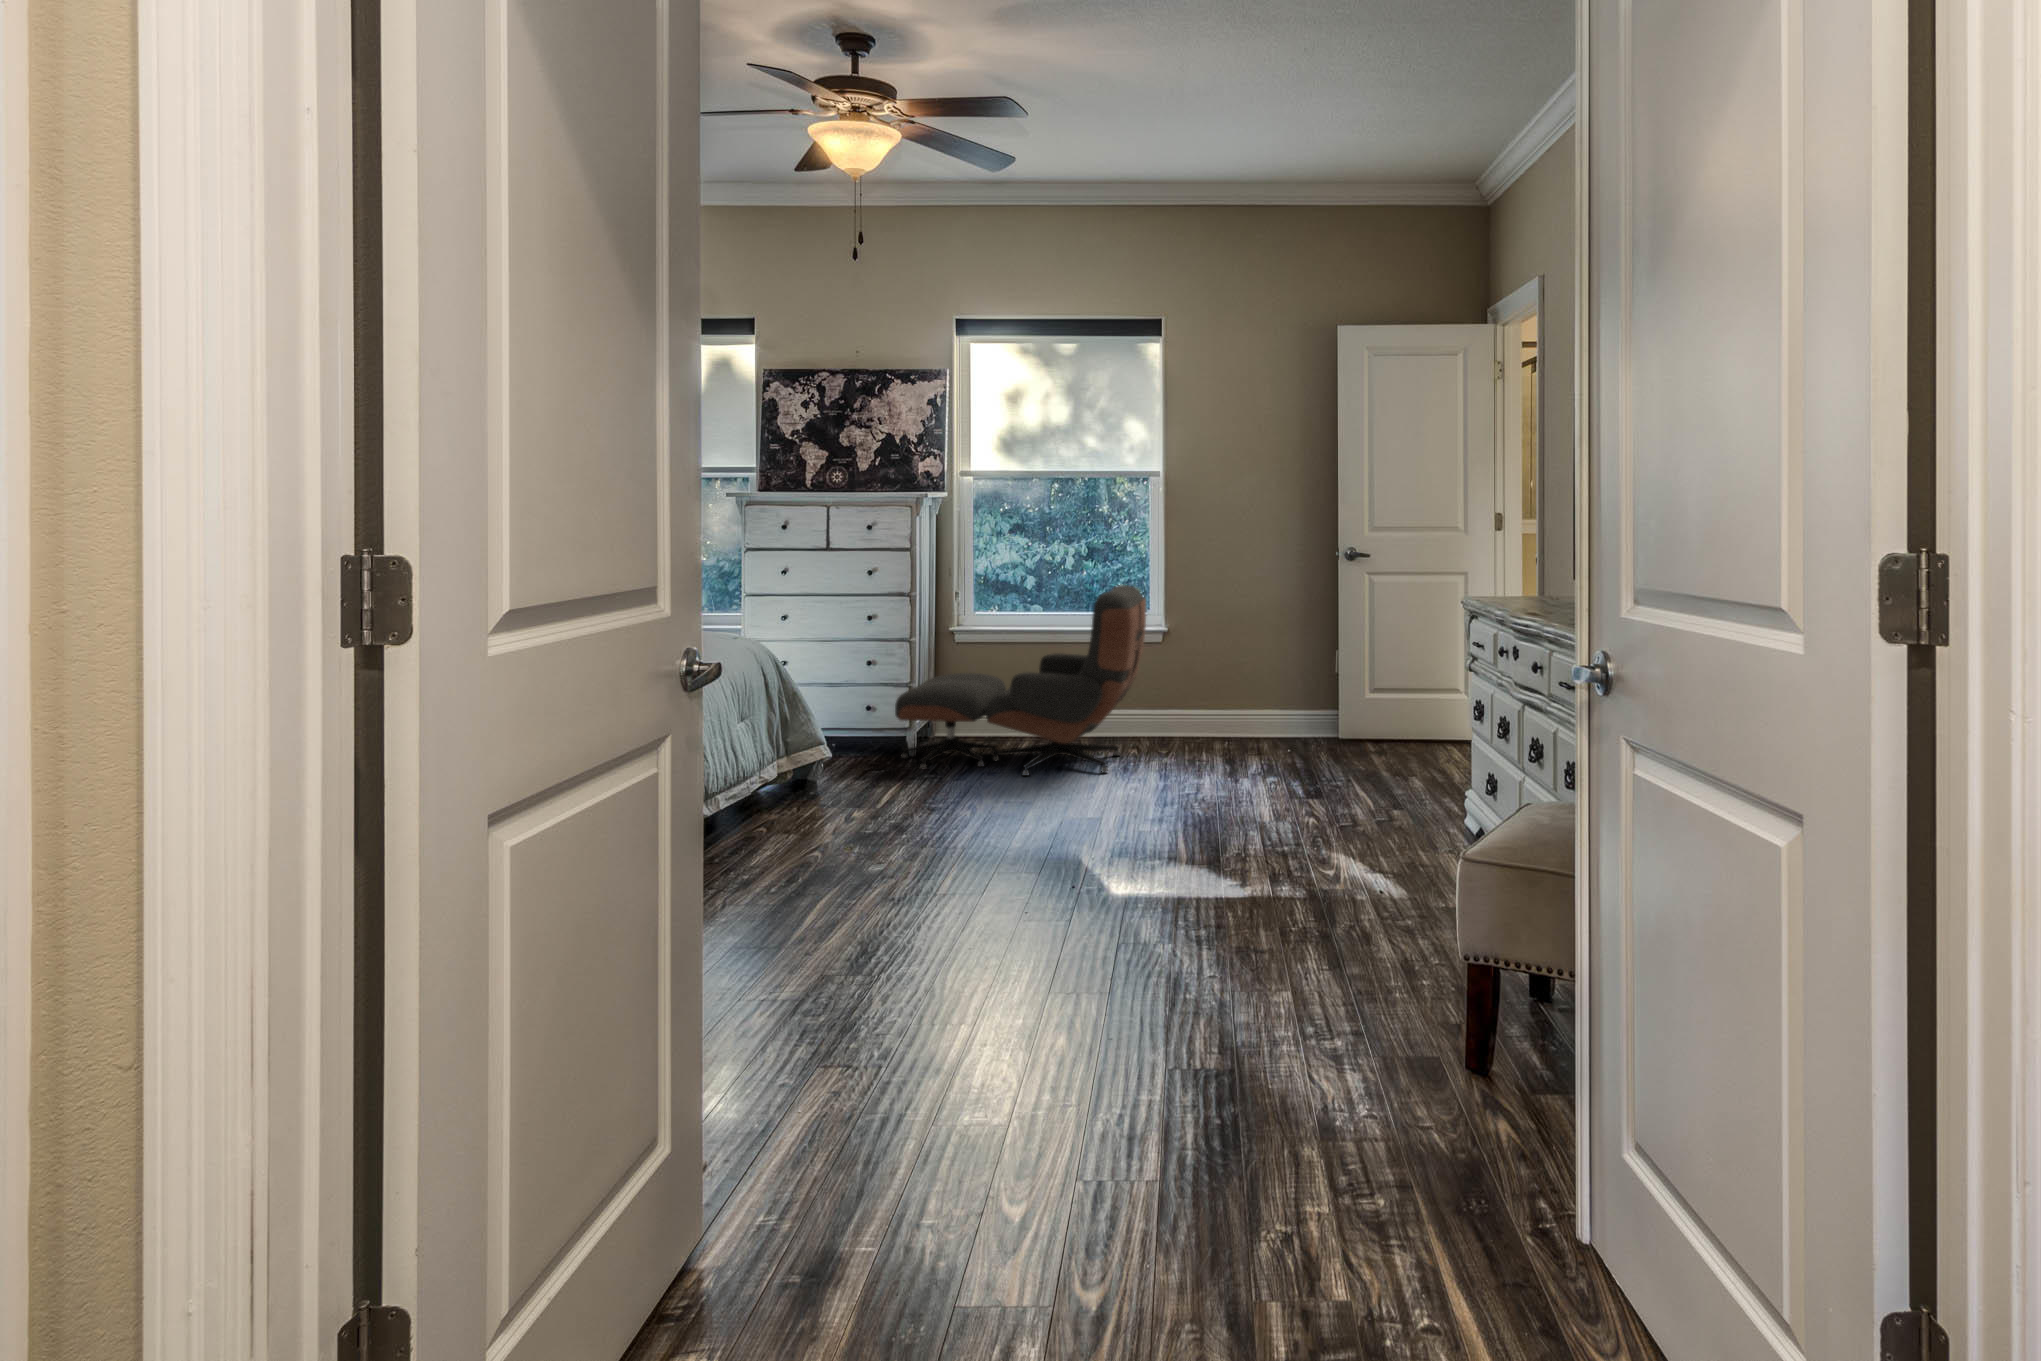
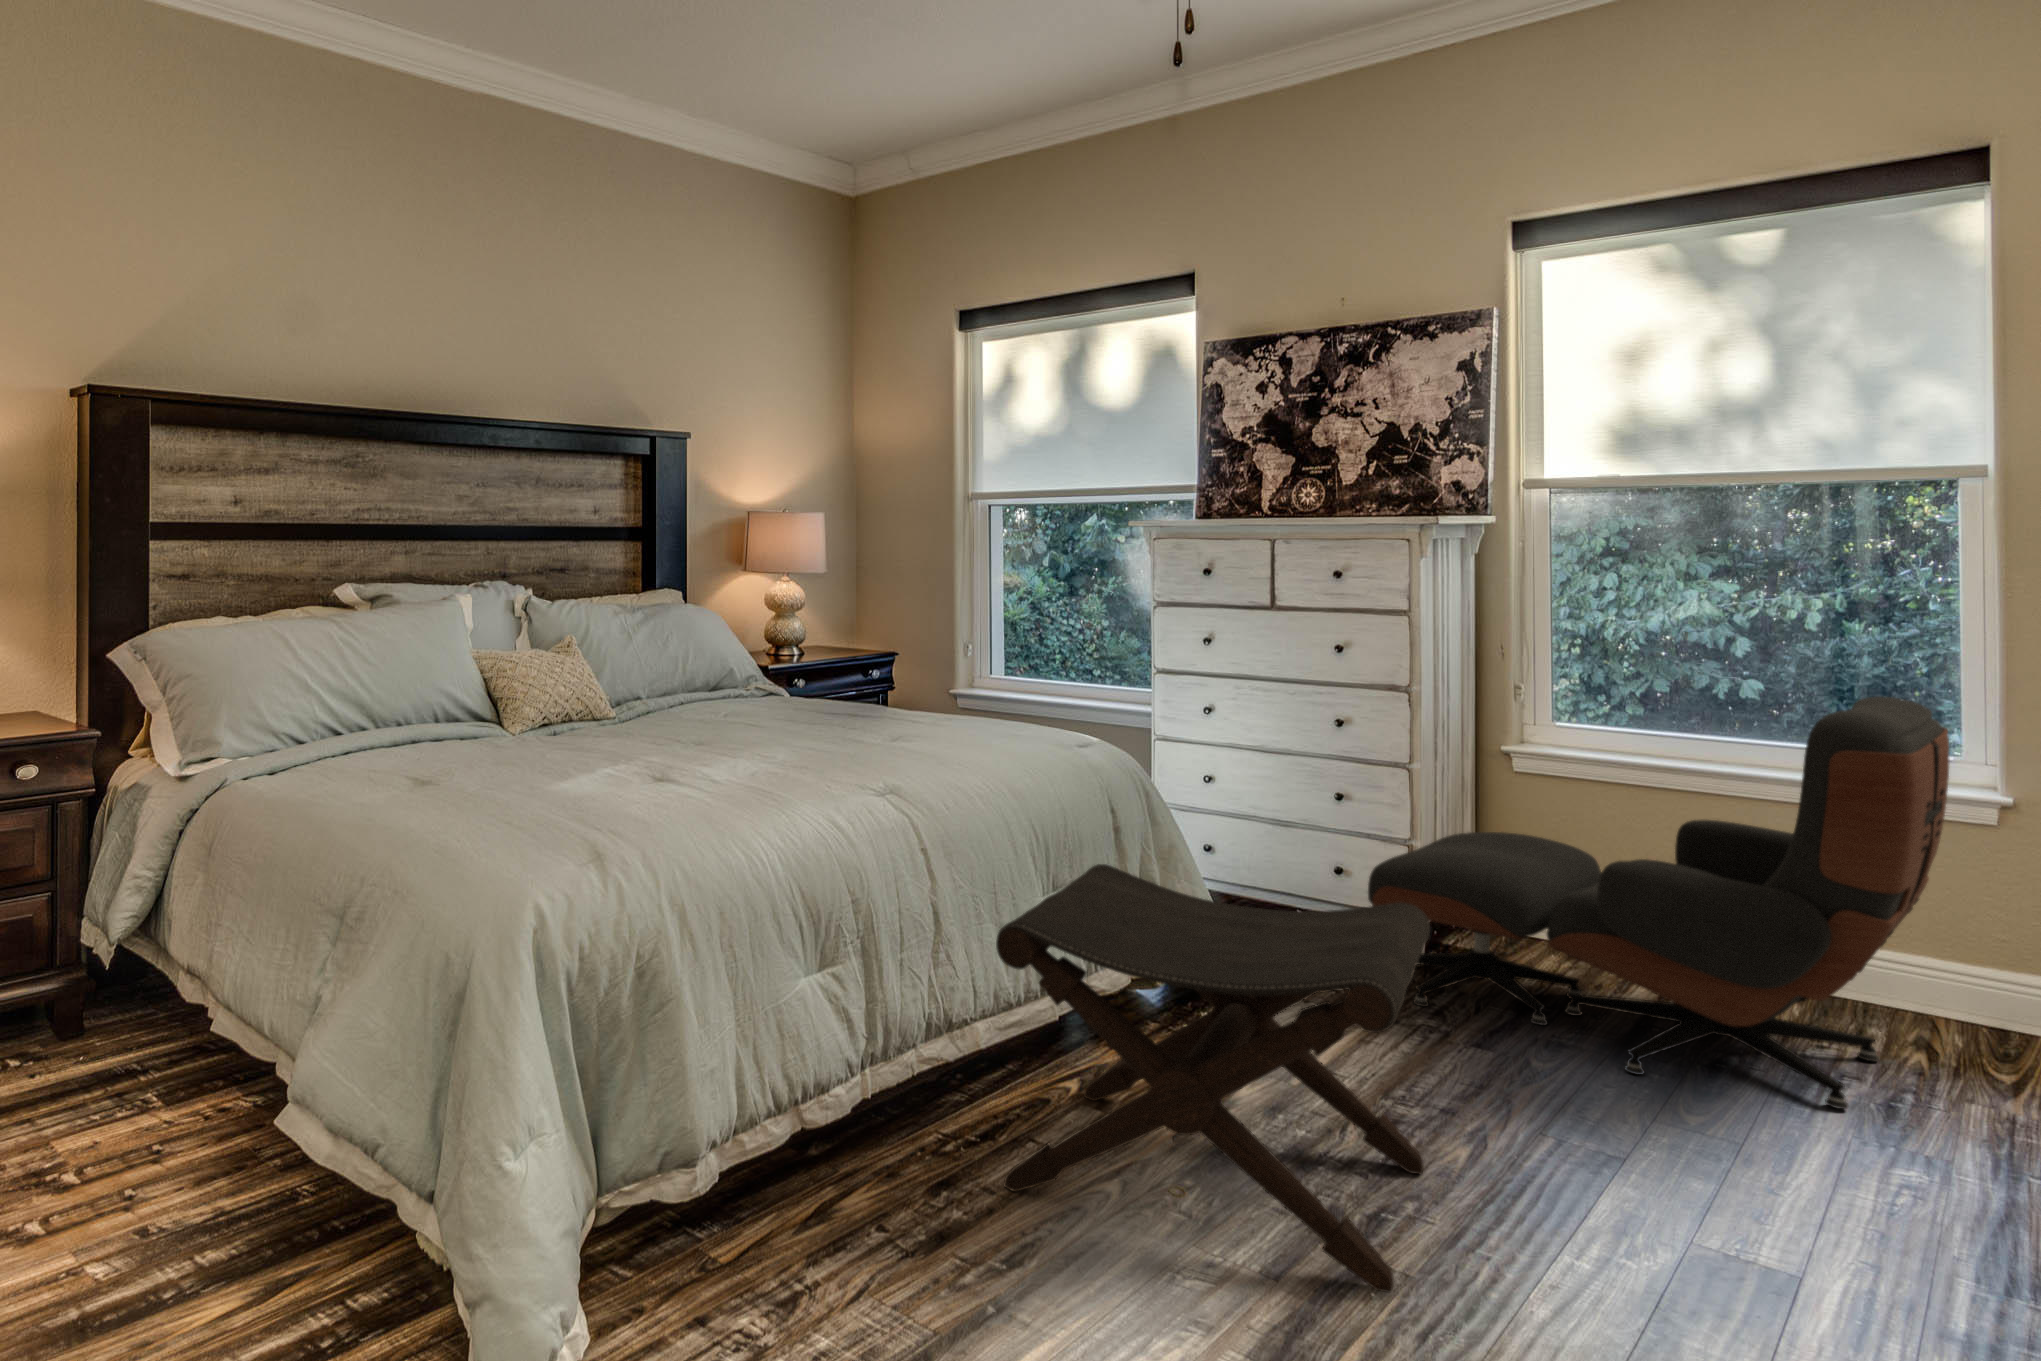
footstool: none [754,696,951,863] -> present [996,864,1430,1292]

